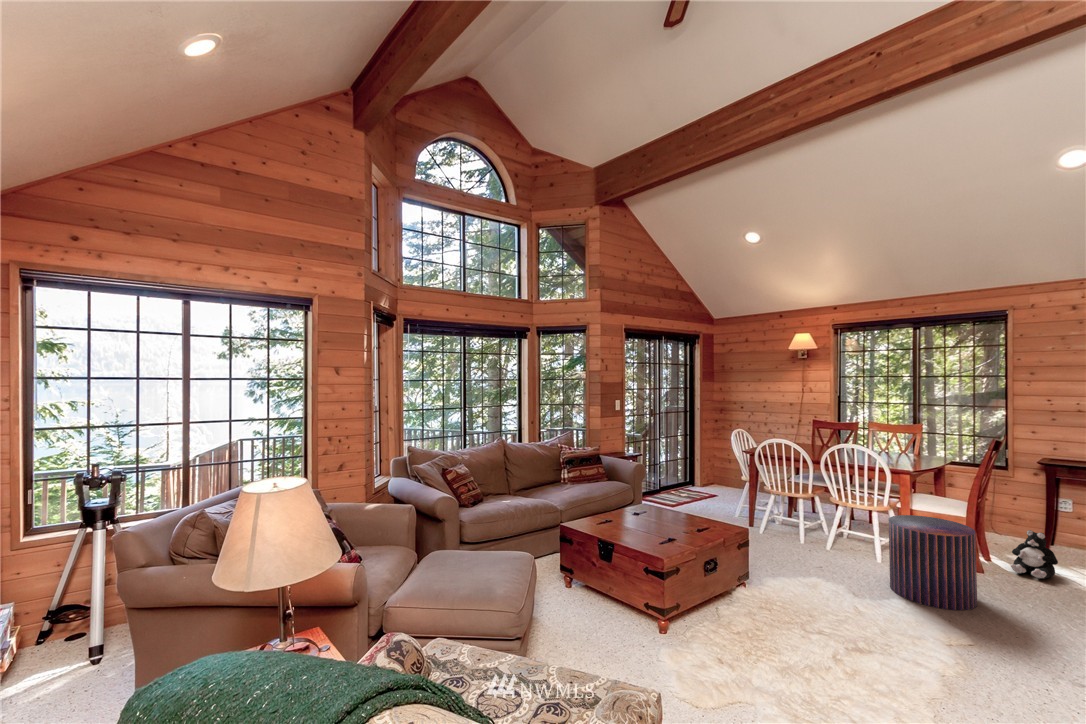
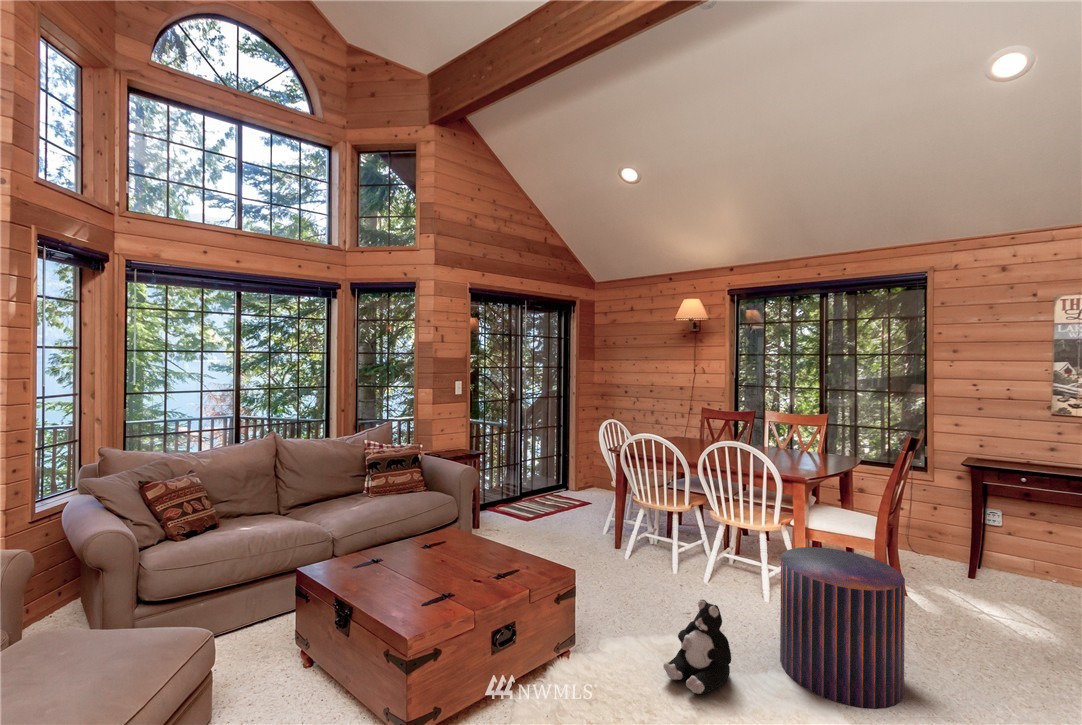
plush toy: present [1011,530,1058,579] -> present [663,600,731,694]

